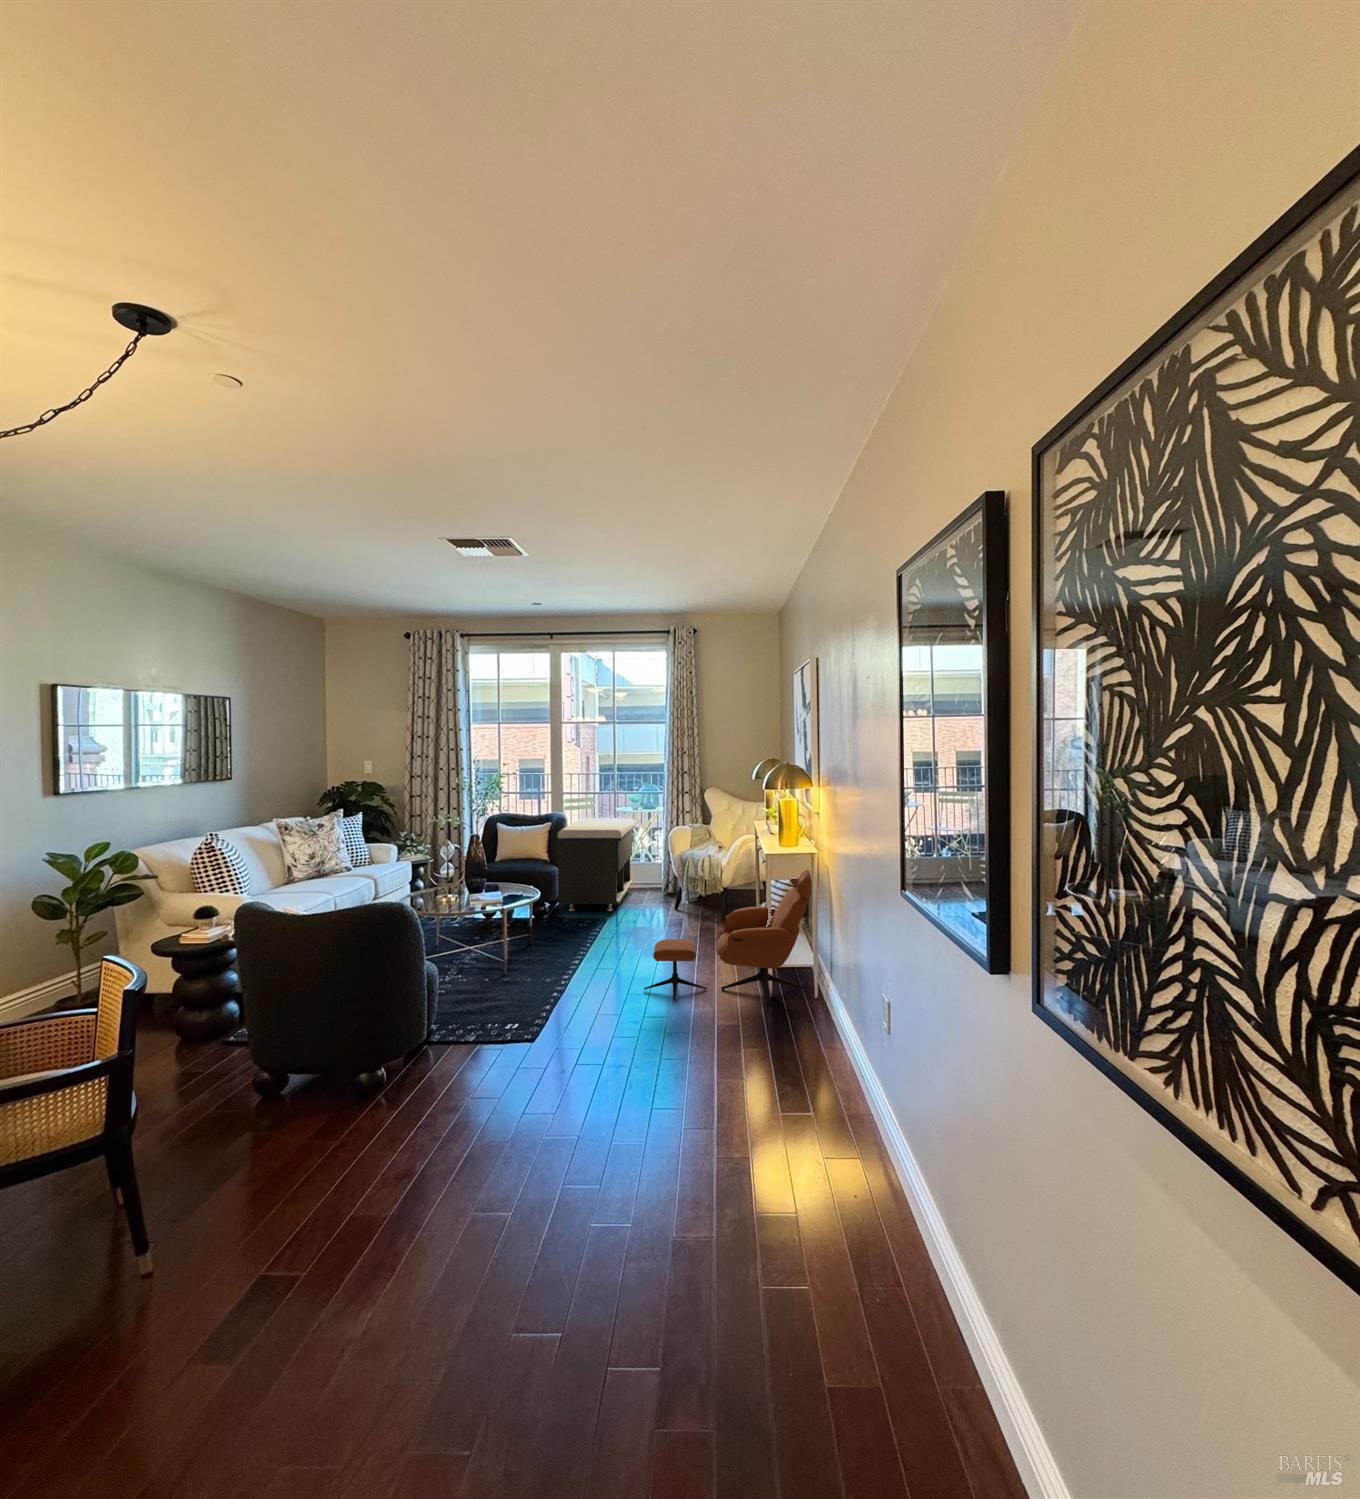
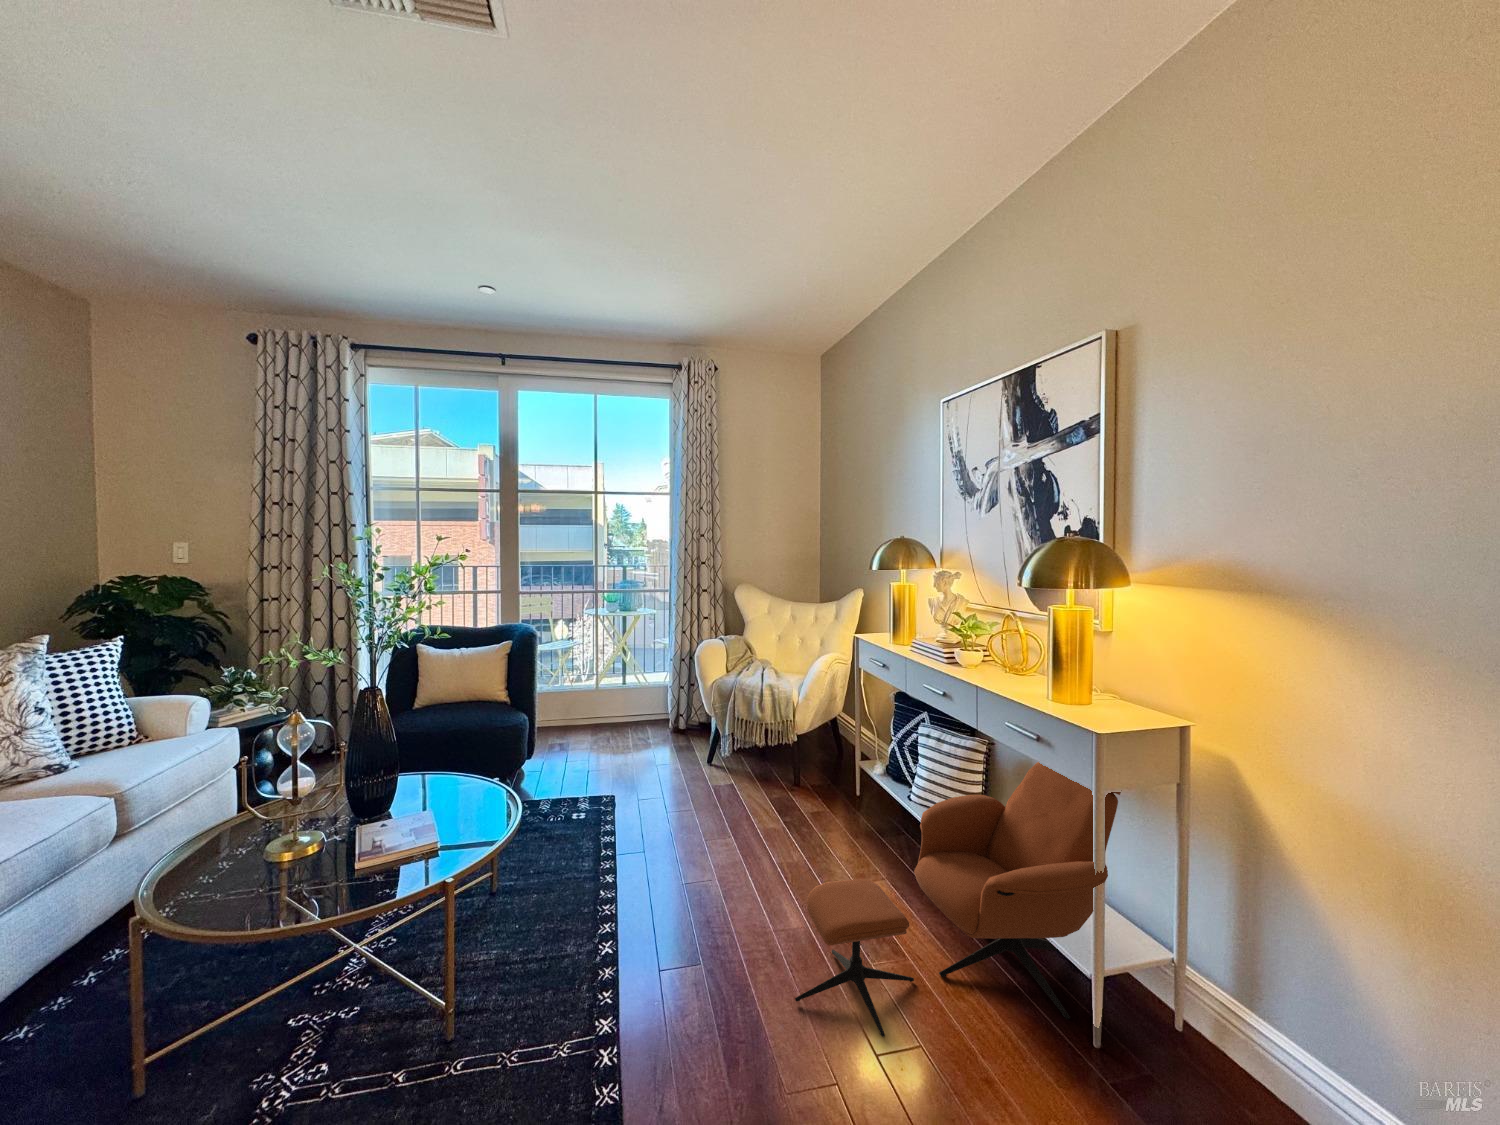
storage bench: present [558,818,635,911] -> none [528,630,633,780]

